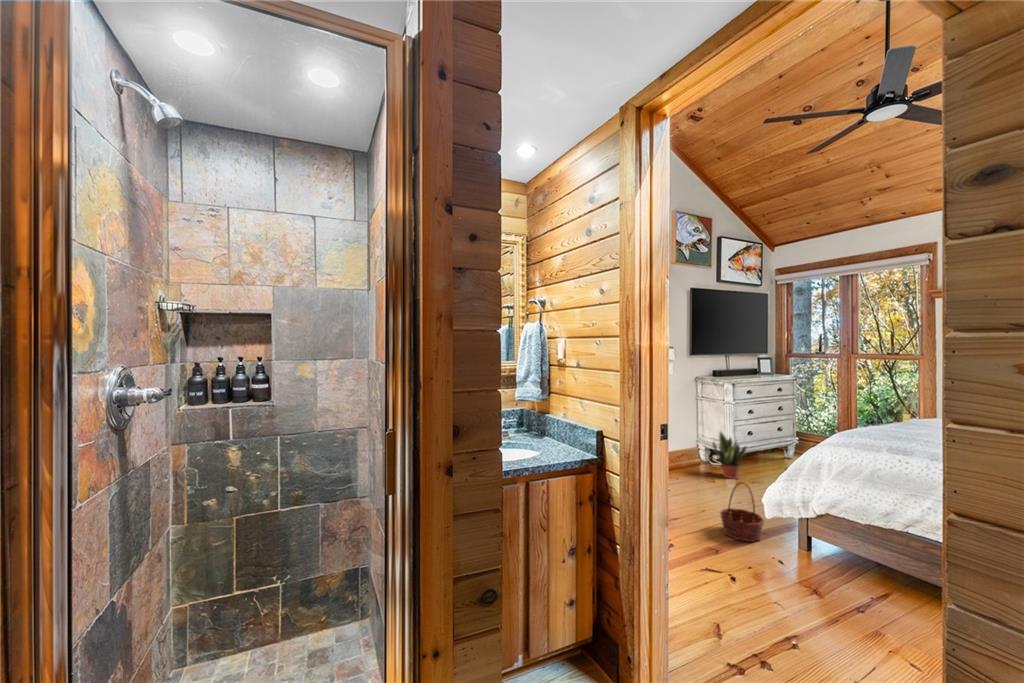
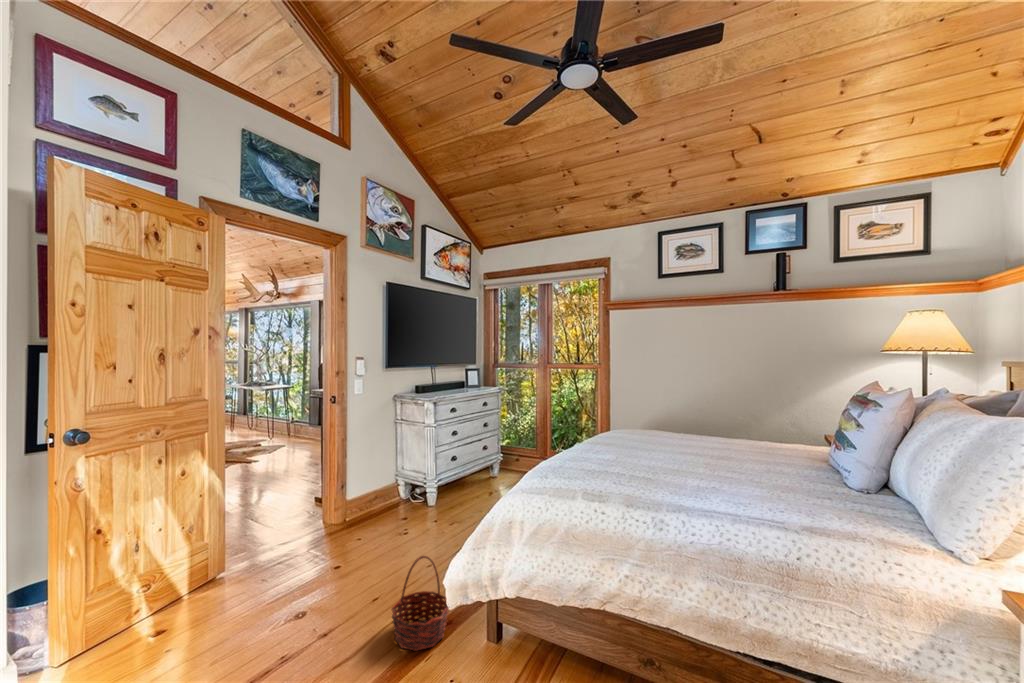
potted plant: present [713,432,746,479] -> none [408,462,448,523]

